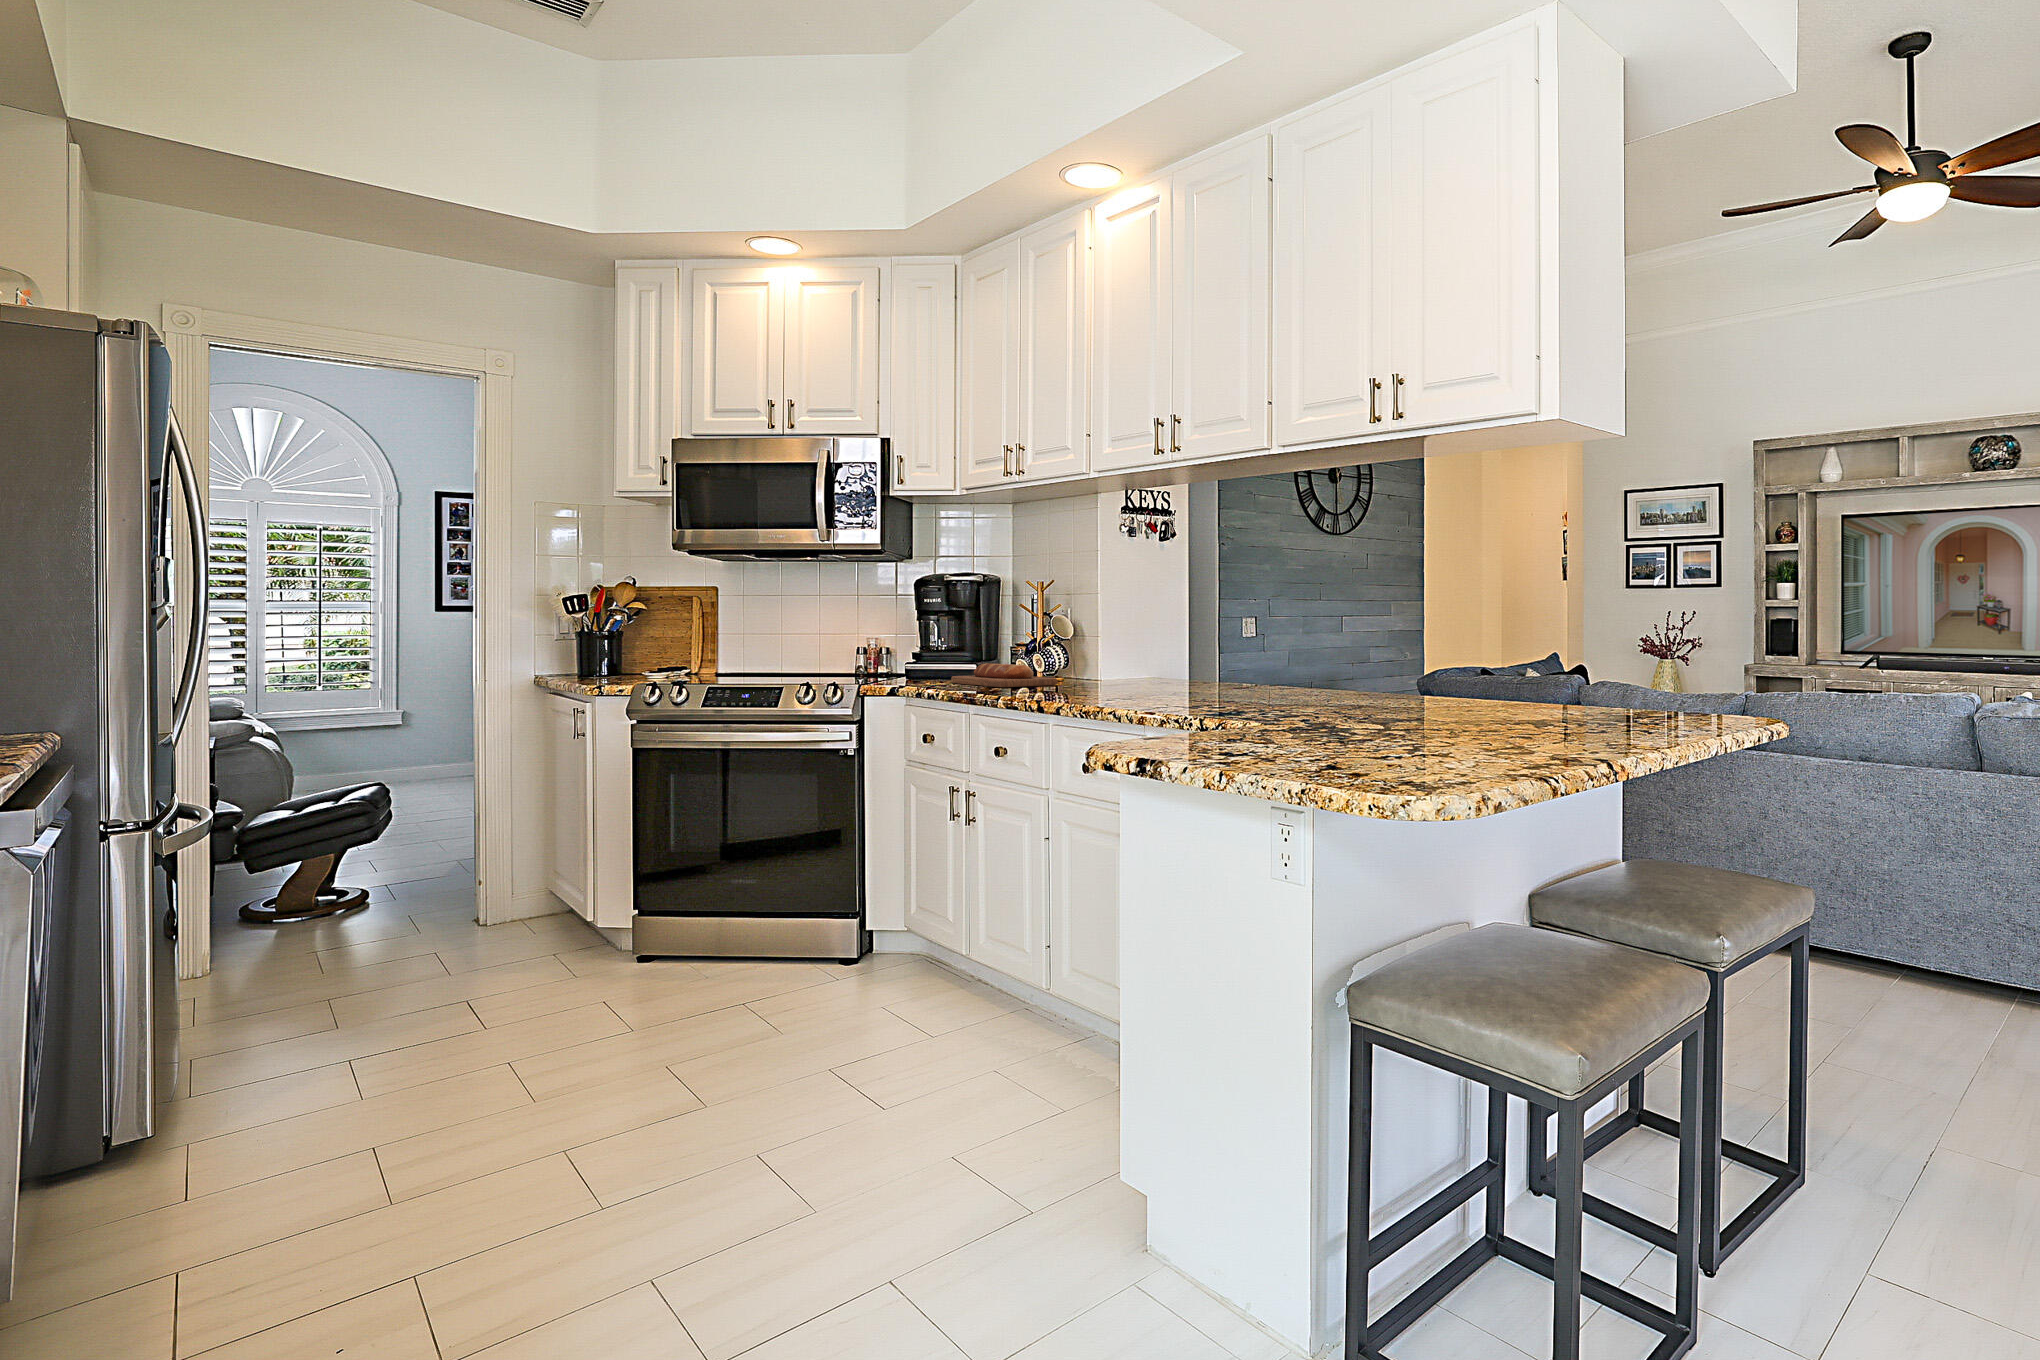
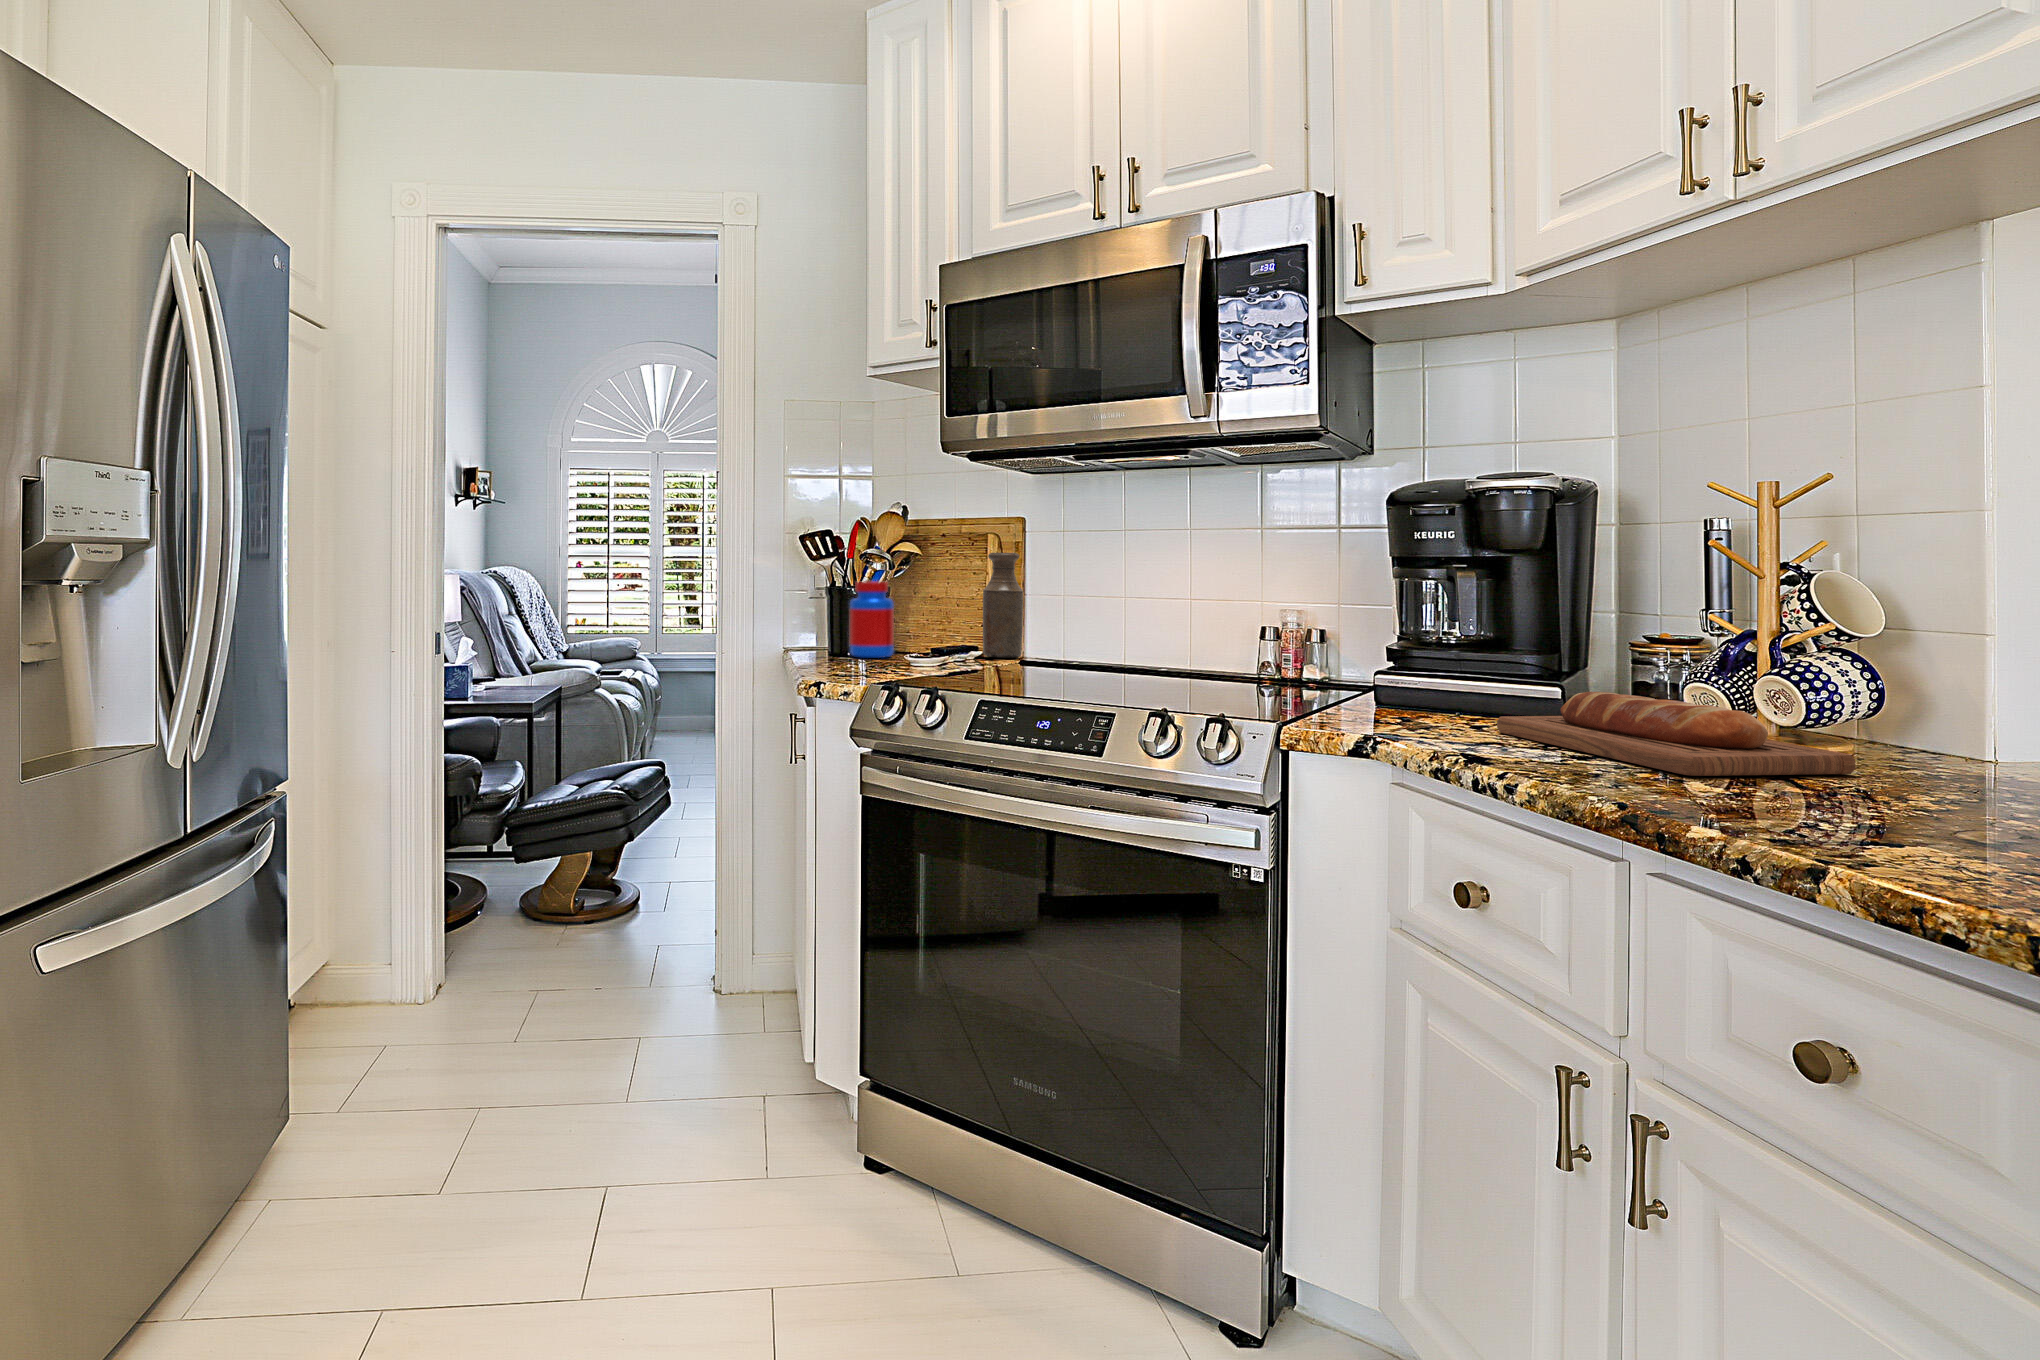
bottle: none [692,608,718,672] -> present [983,553,1023,658]
jar: none [598,627,630,675] -> present [850,581,894,658]

